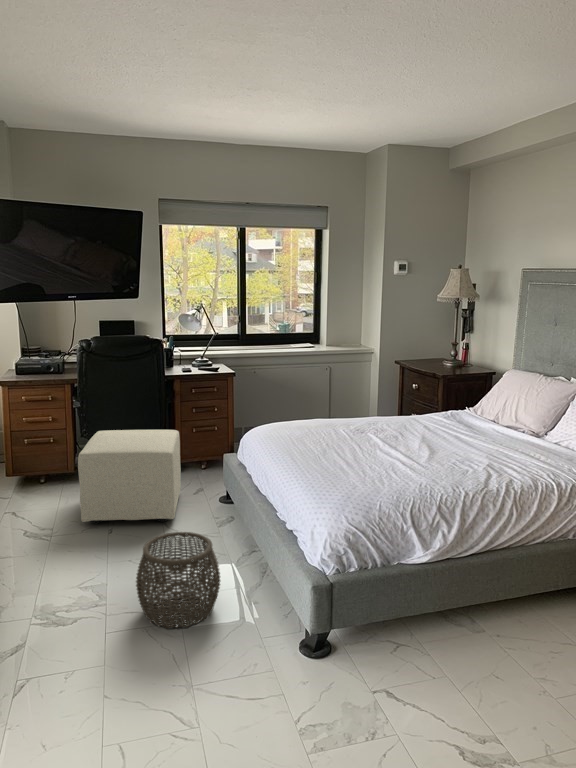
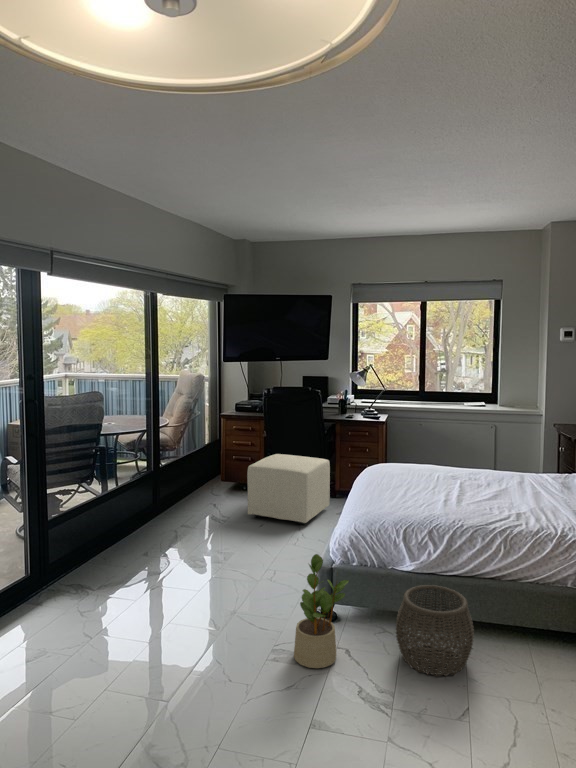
woven basket: present [136,532,220,628] -> present [396,585,474,676]
potted plant: none [330,575,405,737] -> present [294,554,349,668]

